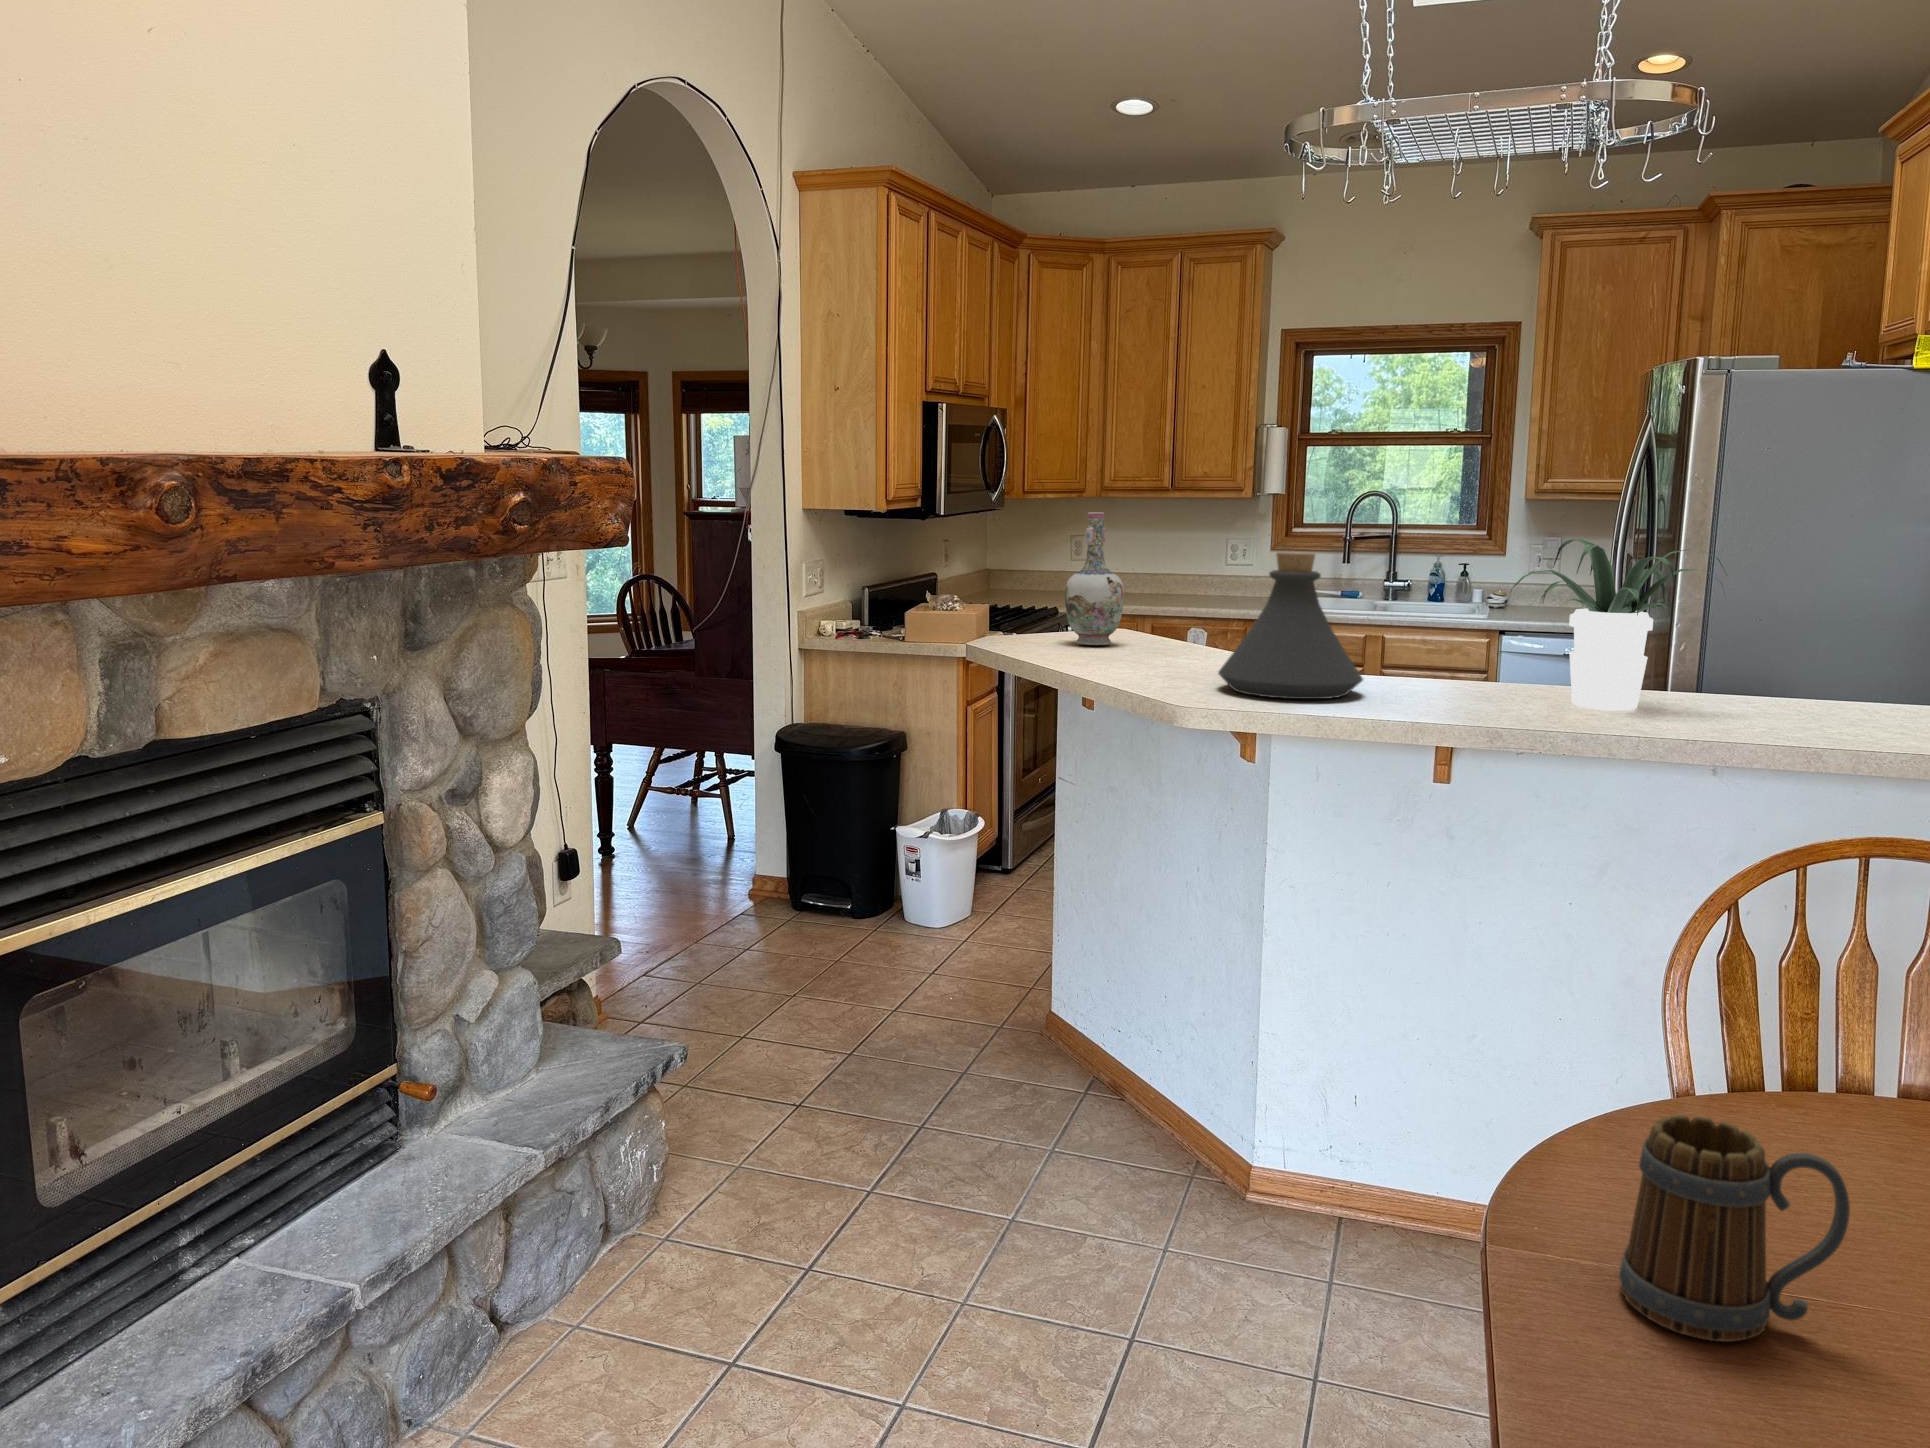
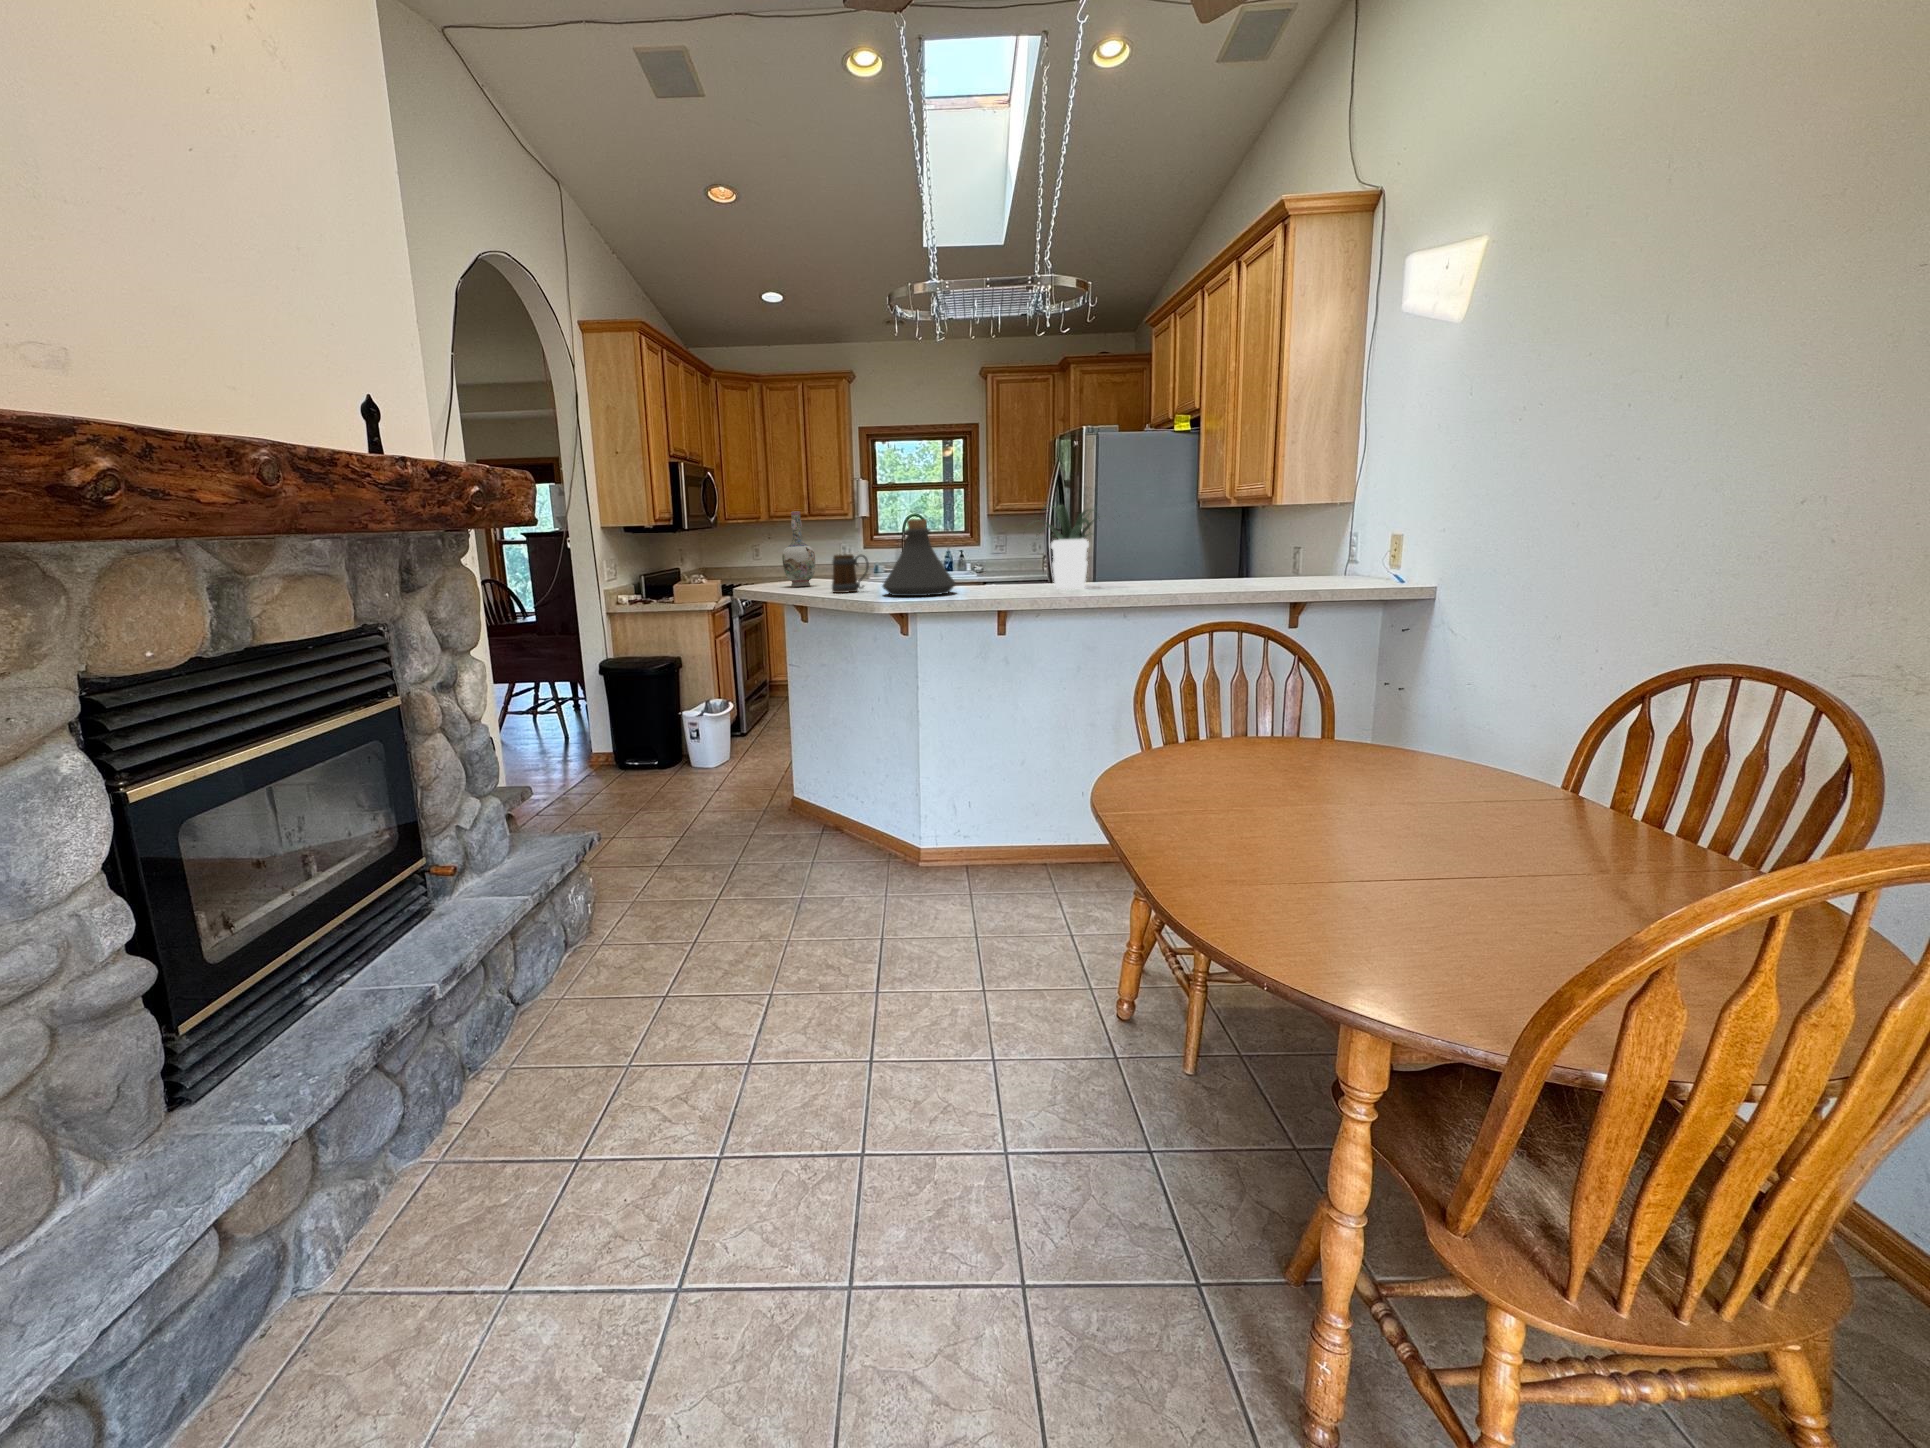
mug: present [1619,1115,1850,1342] -> present [832,554,869,593]

